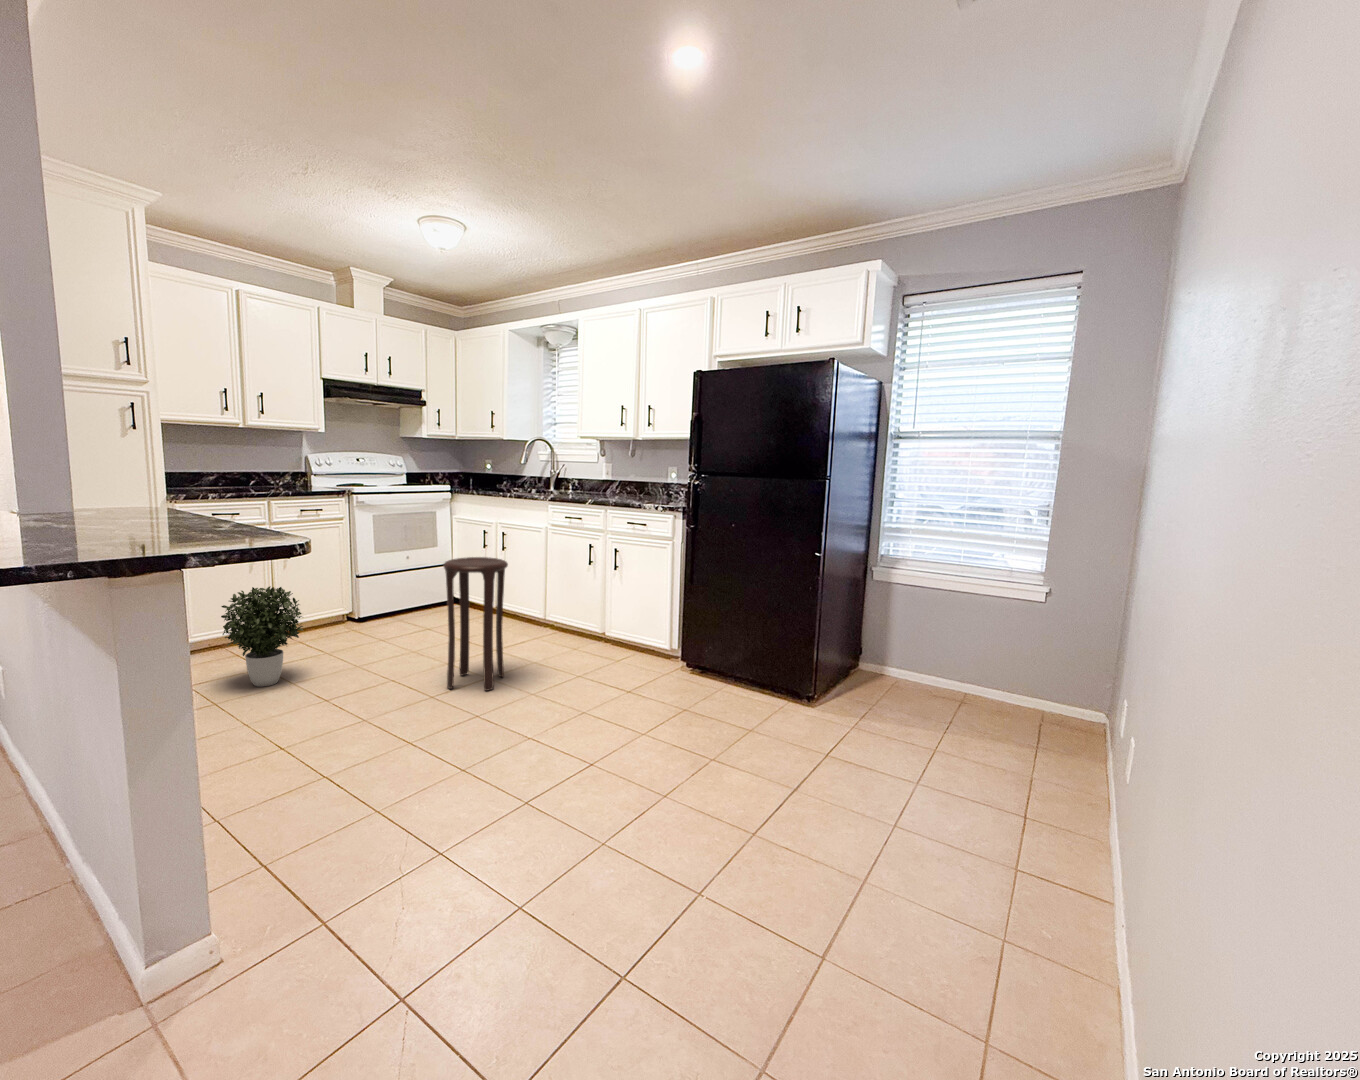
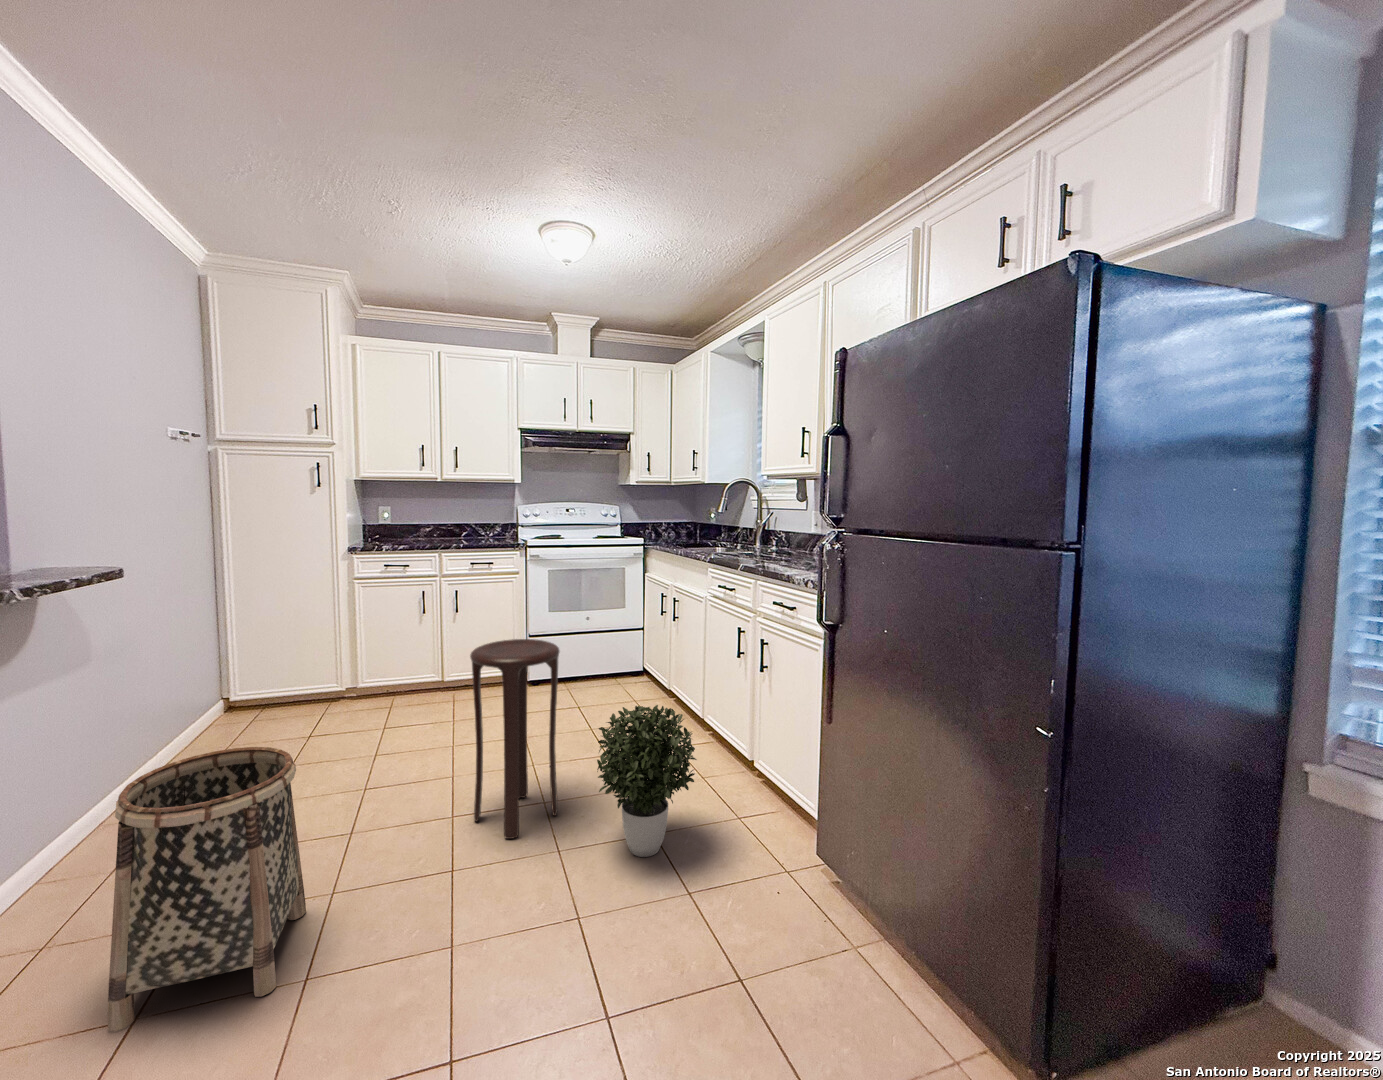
potted plant: present [221,586,303,687] -> present [597,705,697,857]
basket: none [325,626,445,793] -> present [108,747,306,1031]

